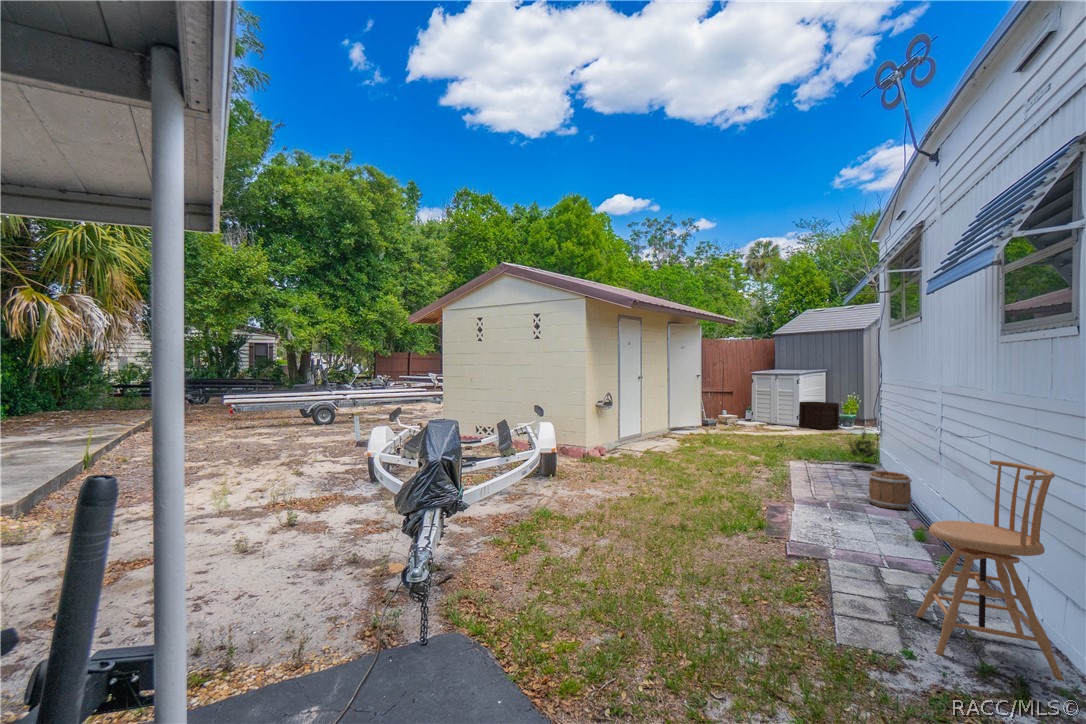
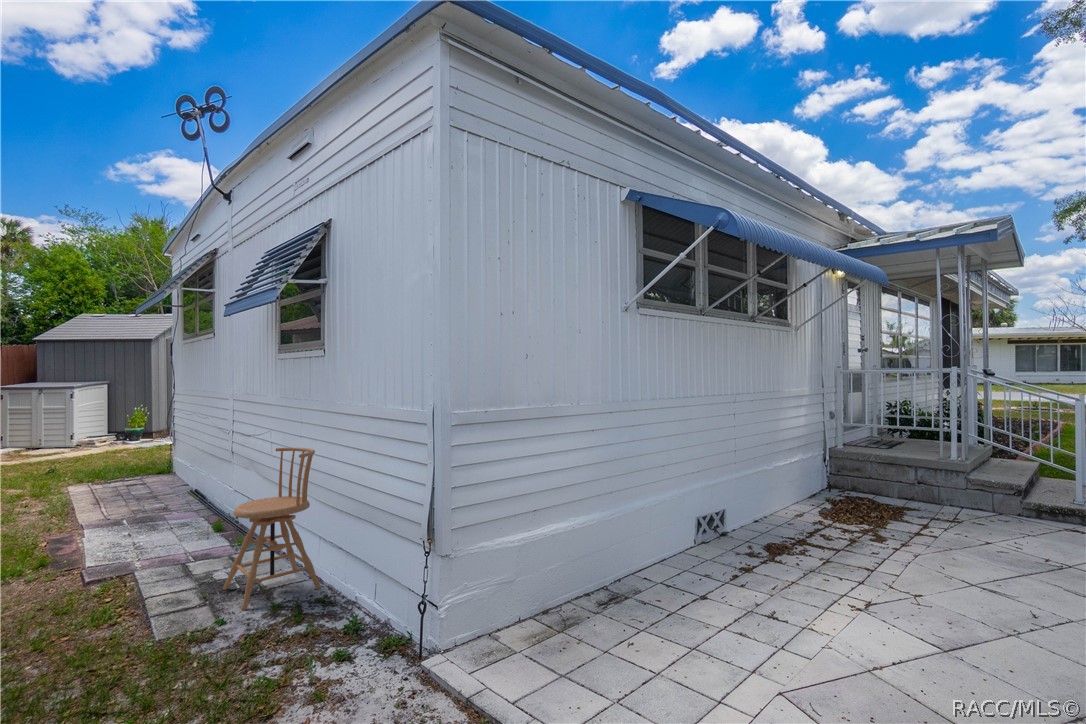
wooden crate: present [799,401,839,430] -> none [73,416,125,447]
potted tree: present [849,431,876,470] -> none [138,437,173,480]
bucket: present [868,471,912,509] -> none [167,474,208,510]

